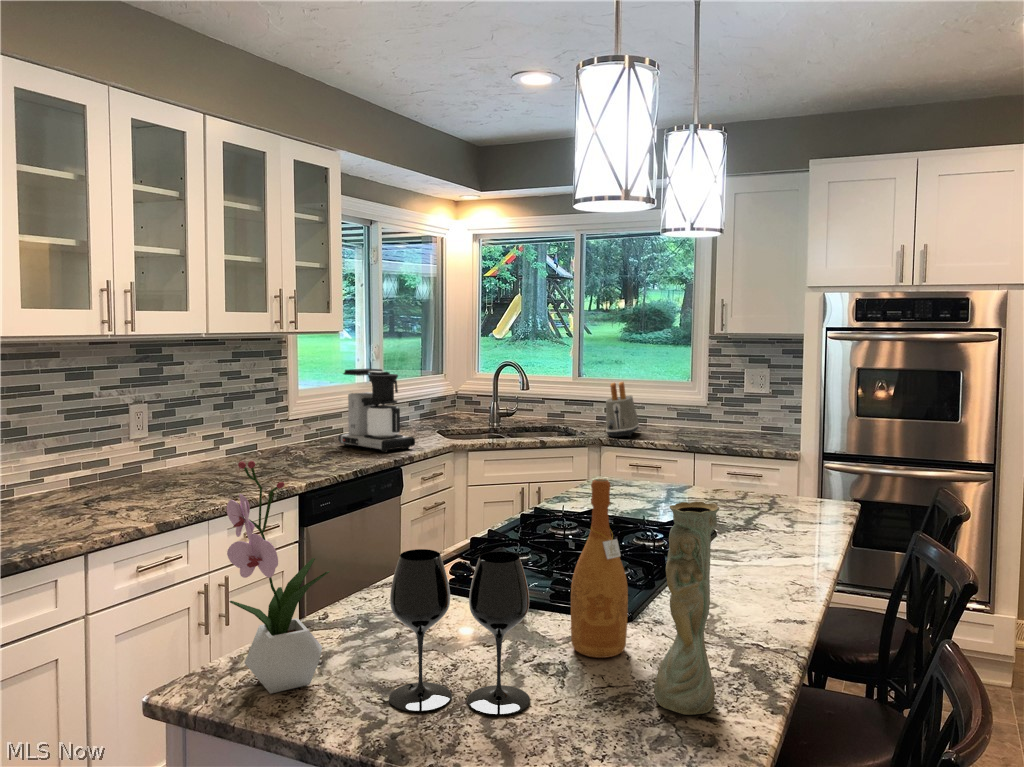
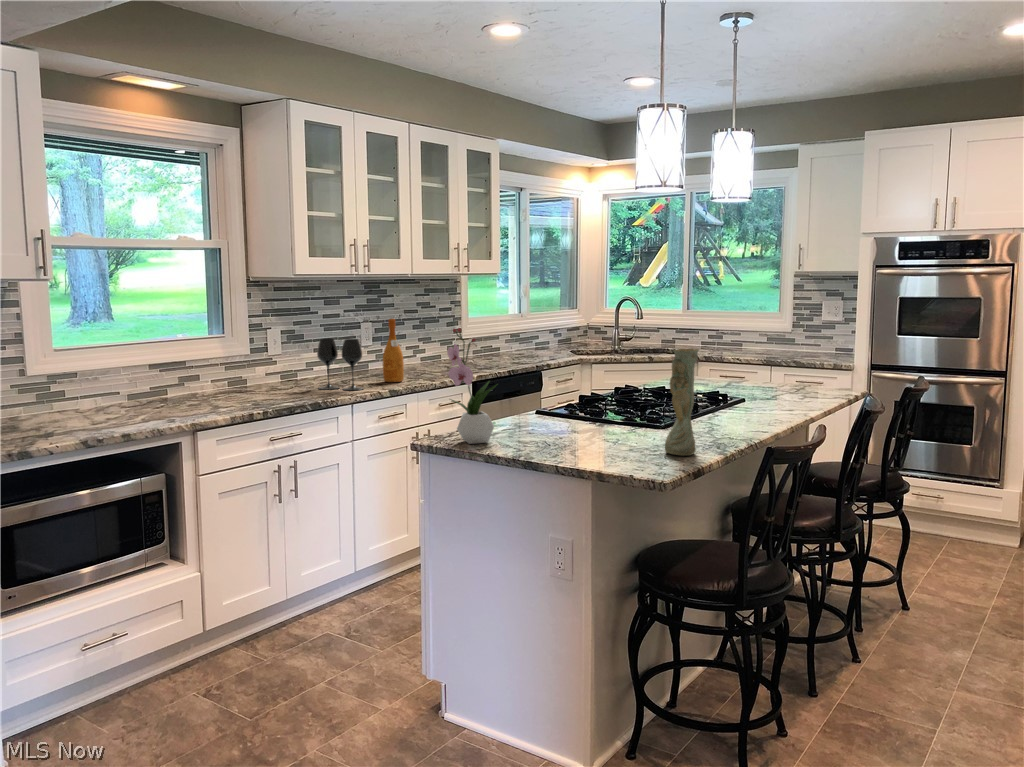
coffee maker: present [339,369,415,452] -> none [497,301,553,362]
toaster: present [606,382,639,438] -> none [703,312,732,356]
wine bottle: present [571,479,628,658] -> present [383,319,404,382]
wine glass: present [389,549,530,715] -> present [317,339,363,390]

